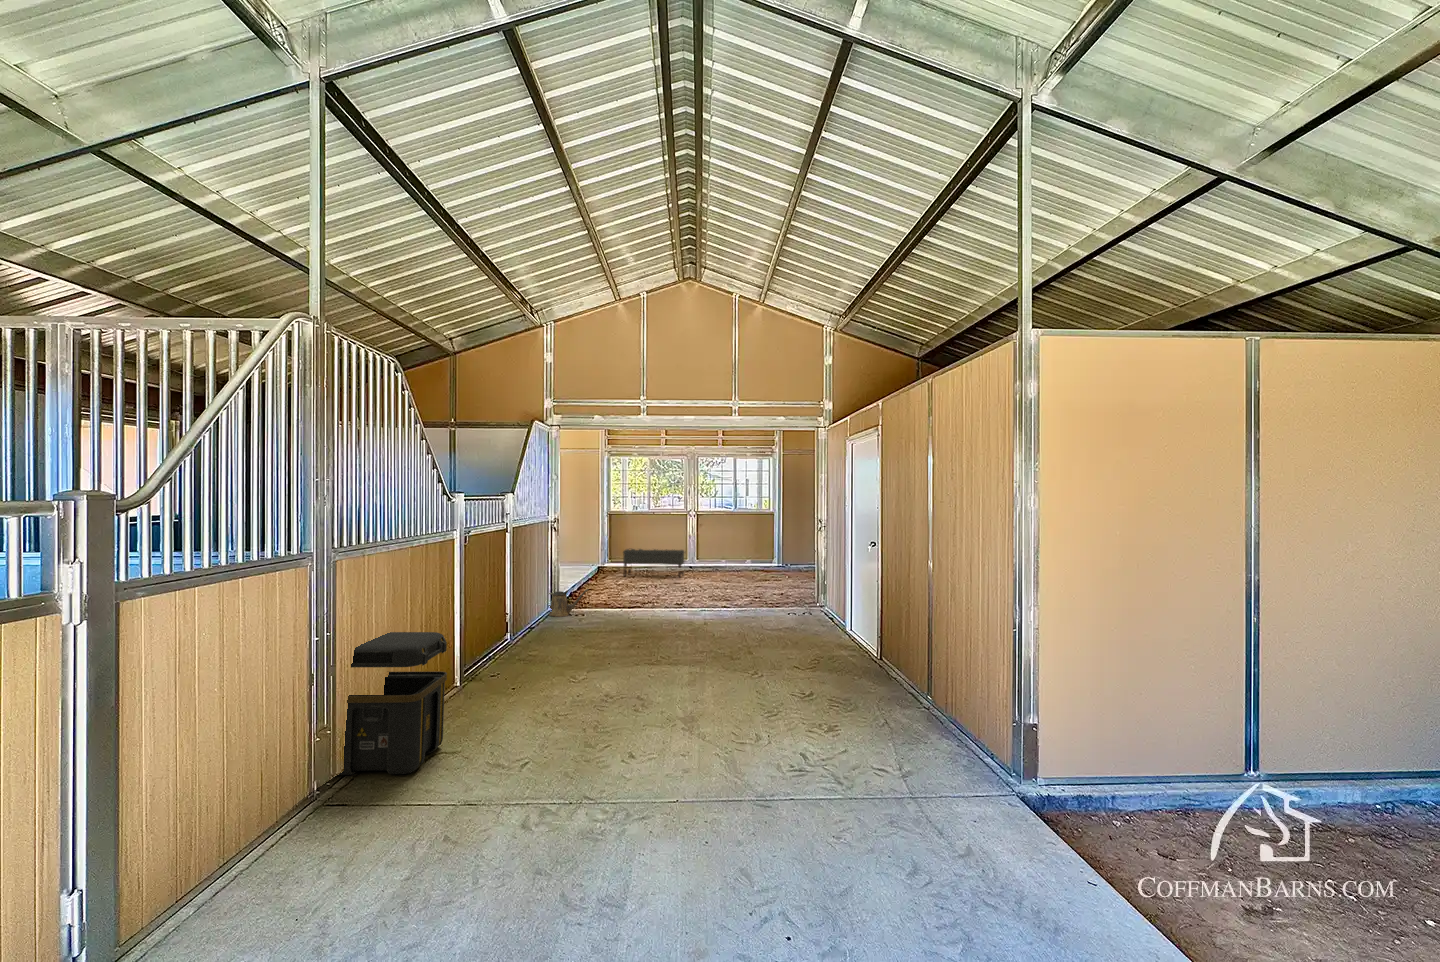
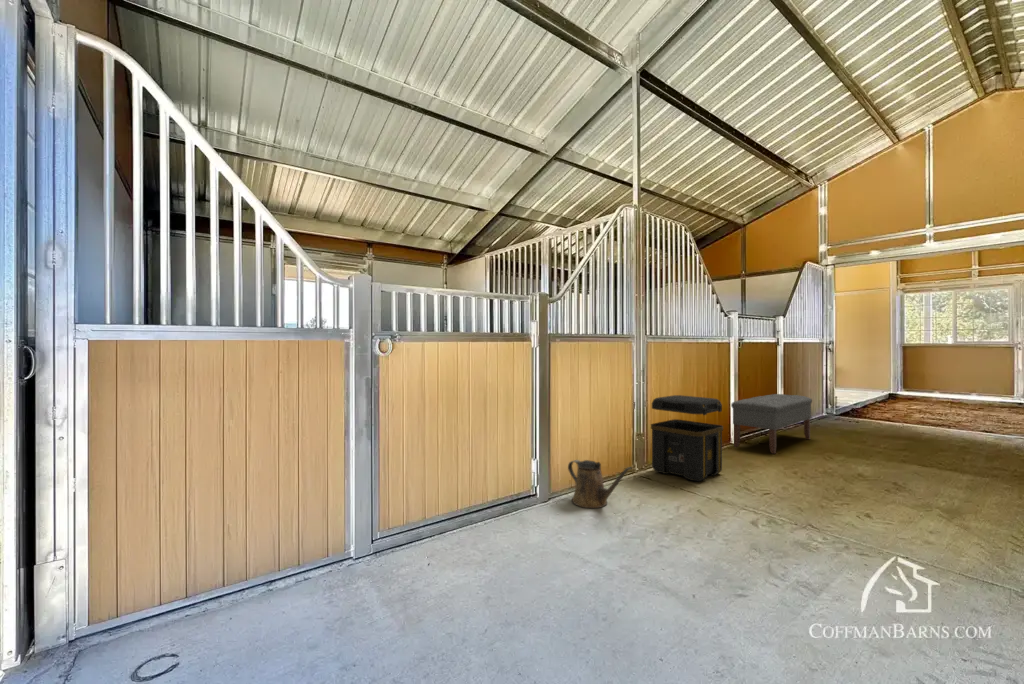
bench: present [623,549,685,578] -> present [731,394,812,454]
watering can: present [548,589,589,617] -> present [568,460,632,508]

